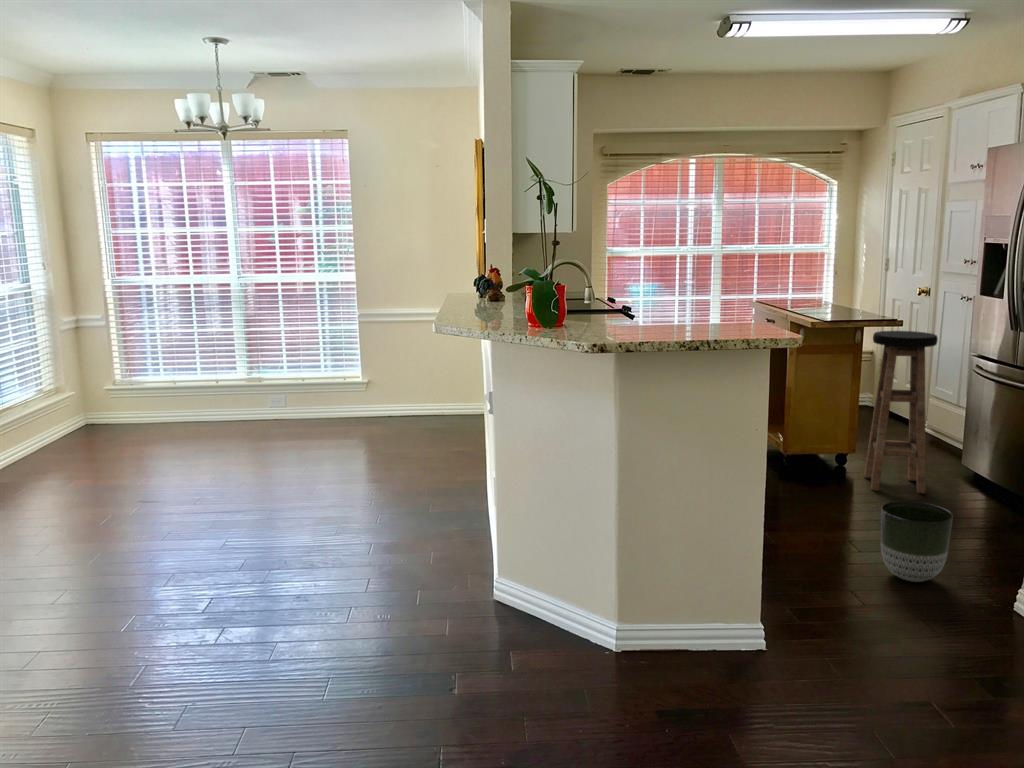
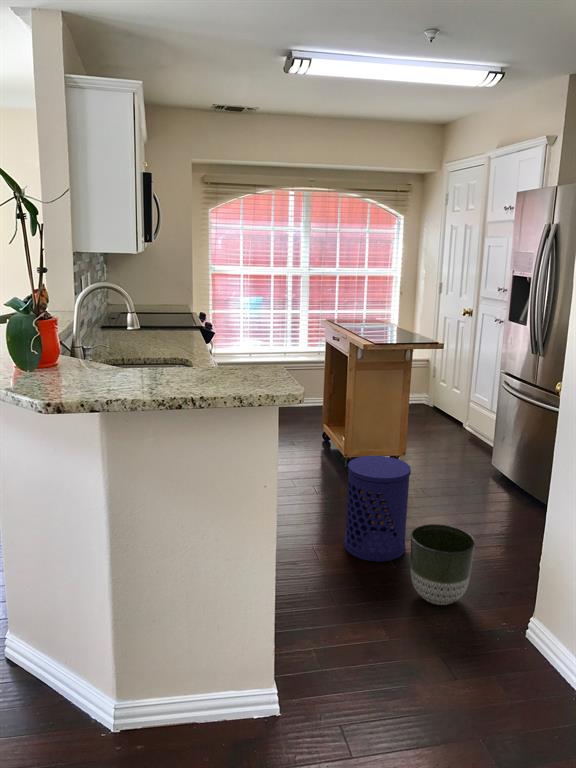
bar stool: present [864,331,938,493] -> none [412,351,473,494]
waste bin: none [798,438,874,547] -> present [344,456,411,561]

